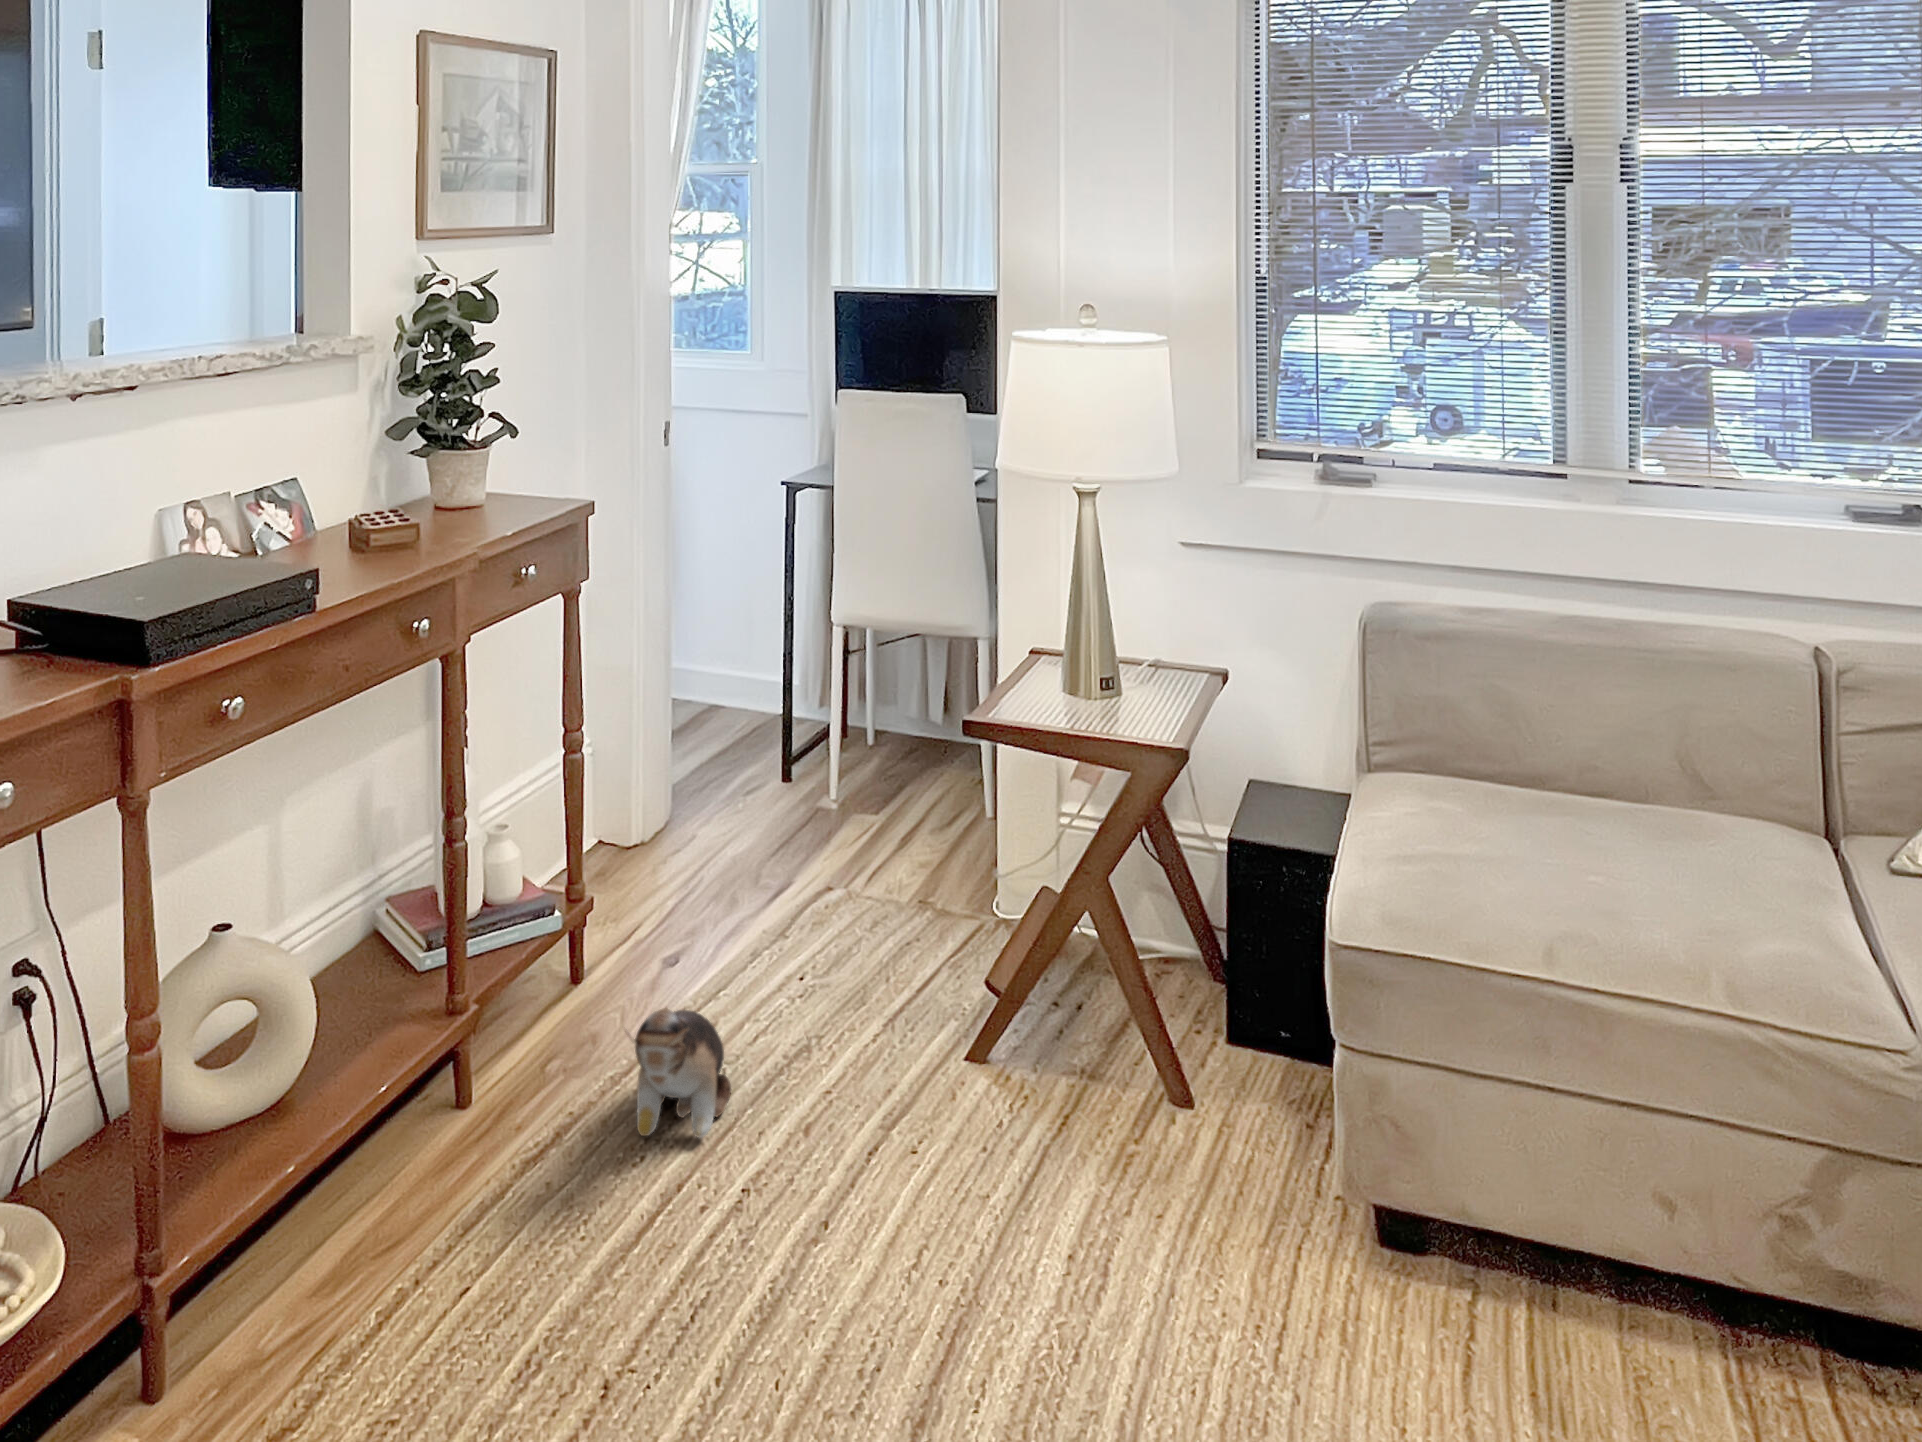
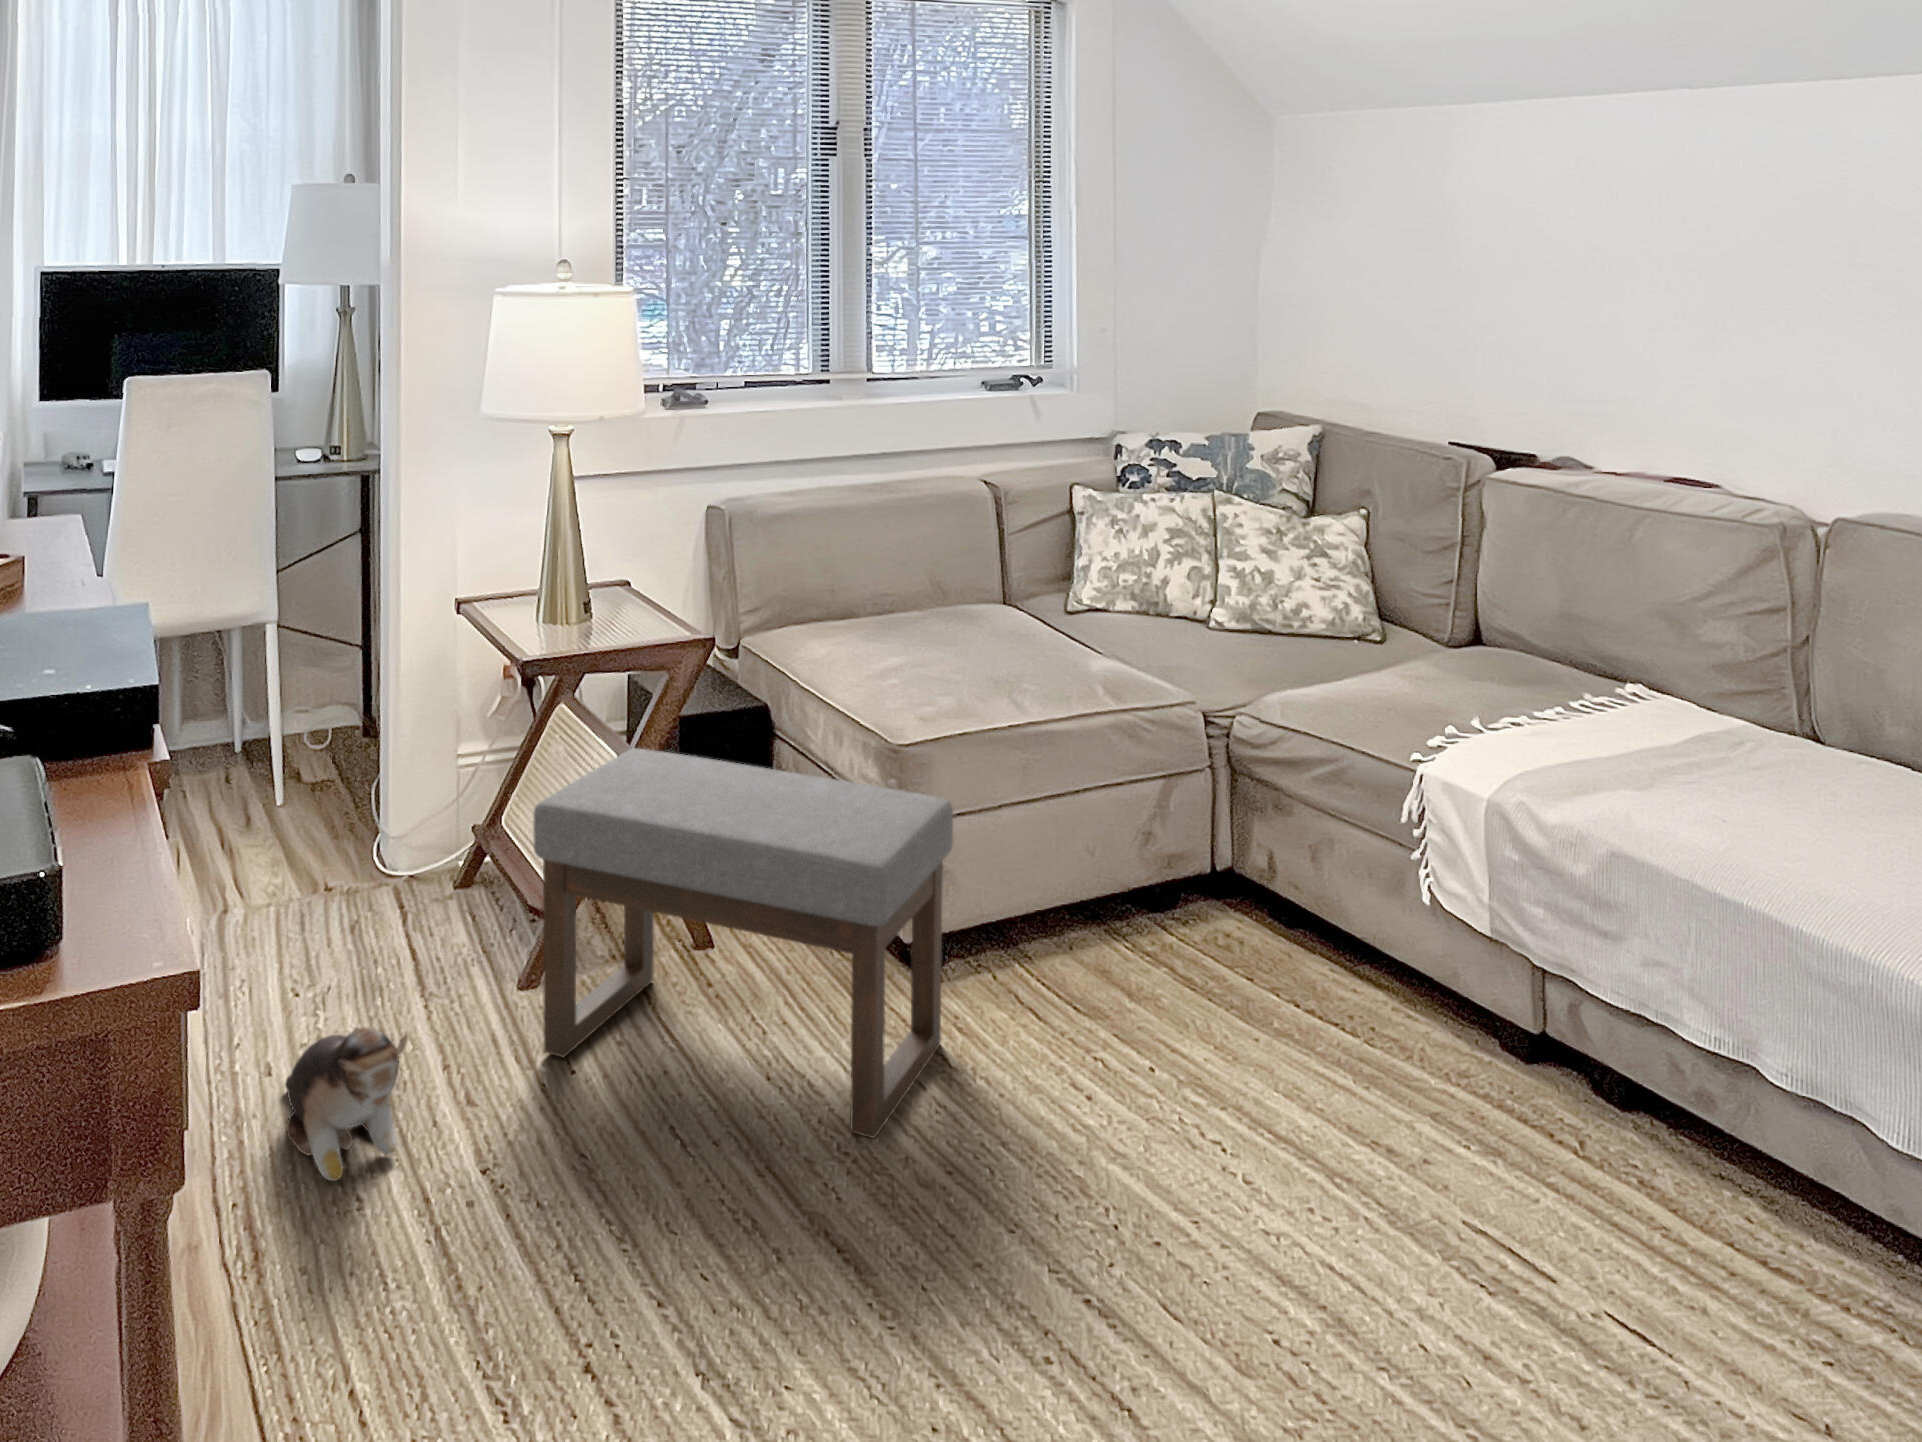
ottoman: none [910,847,1319,1369] -> present [533,748,953,1138]

